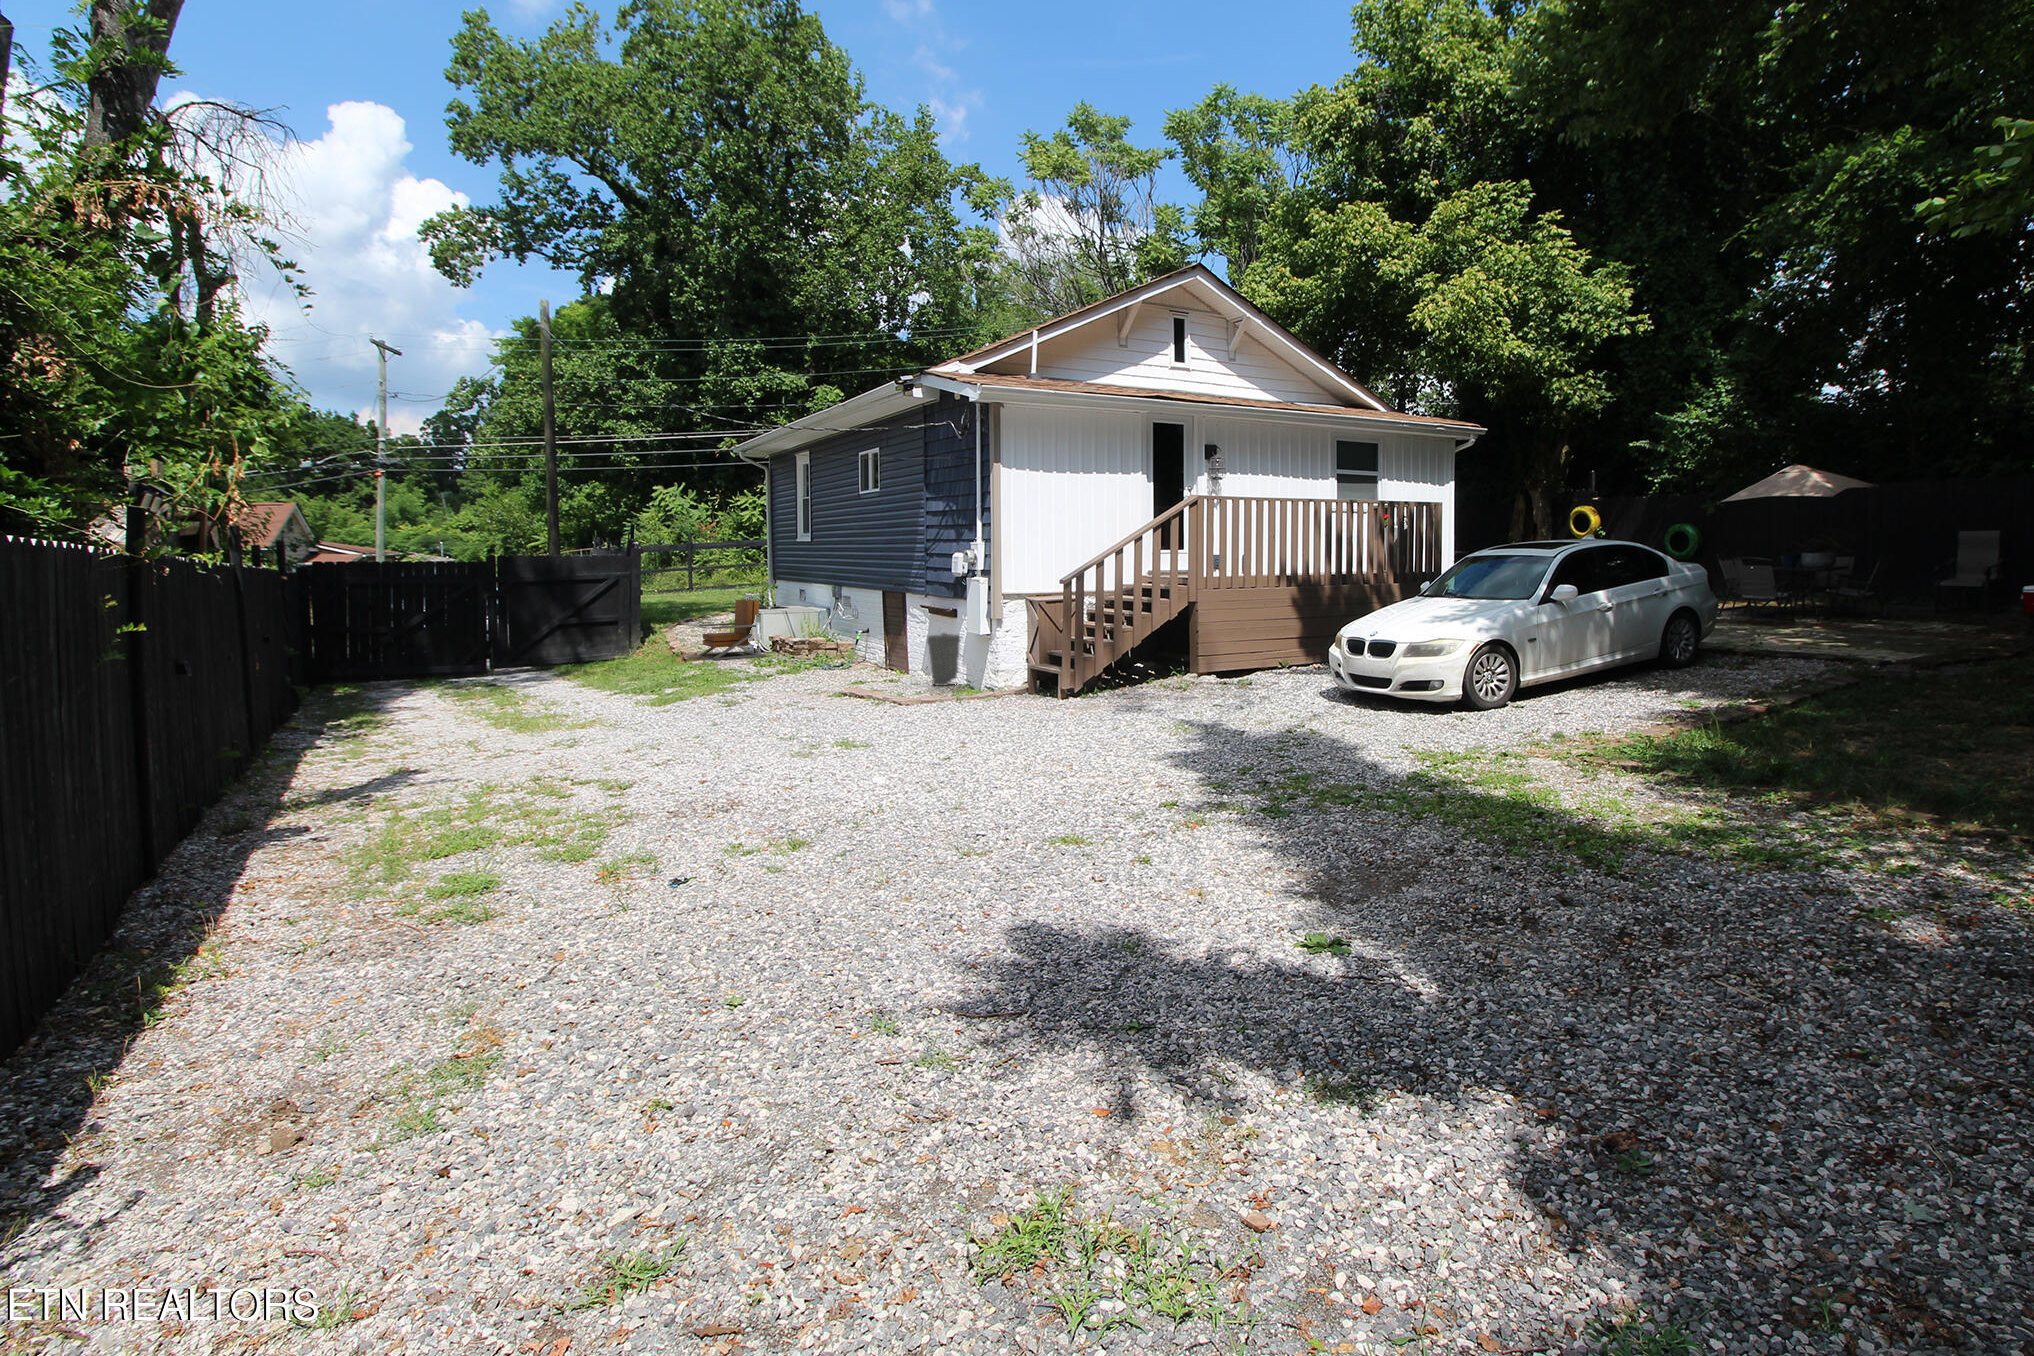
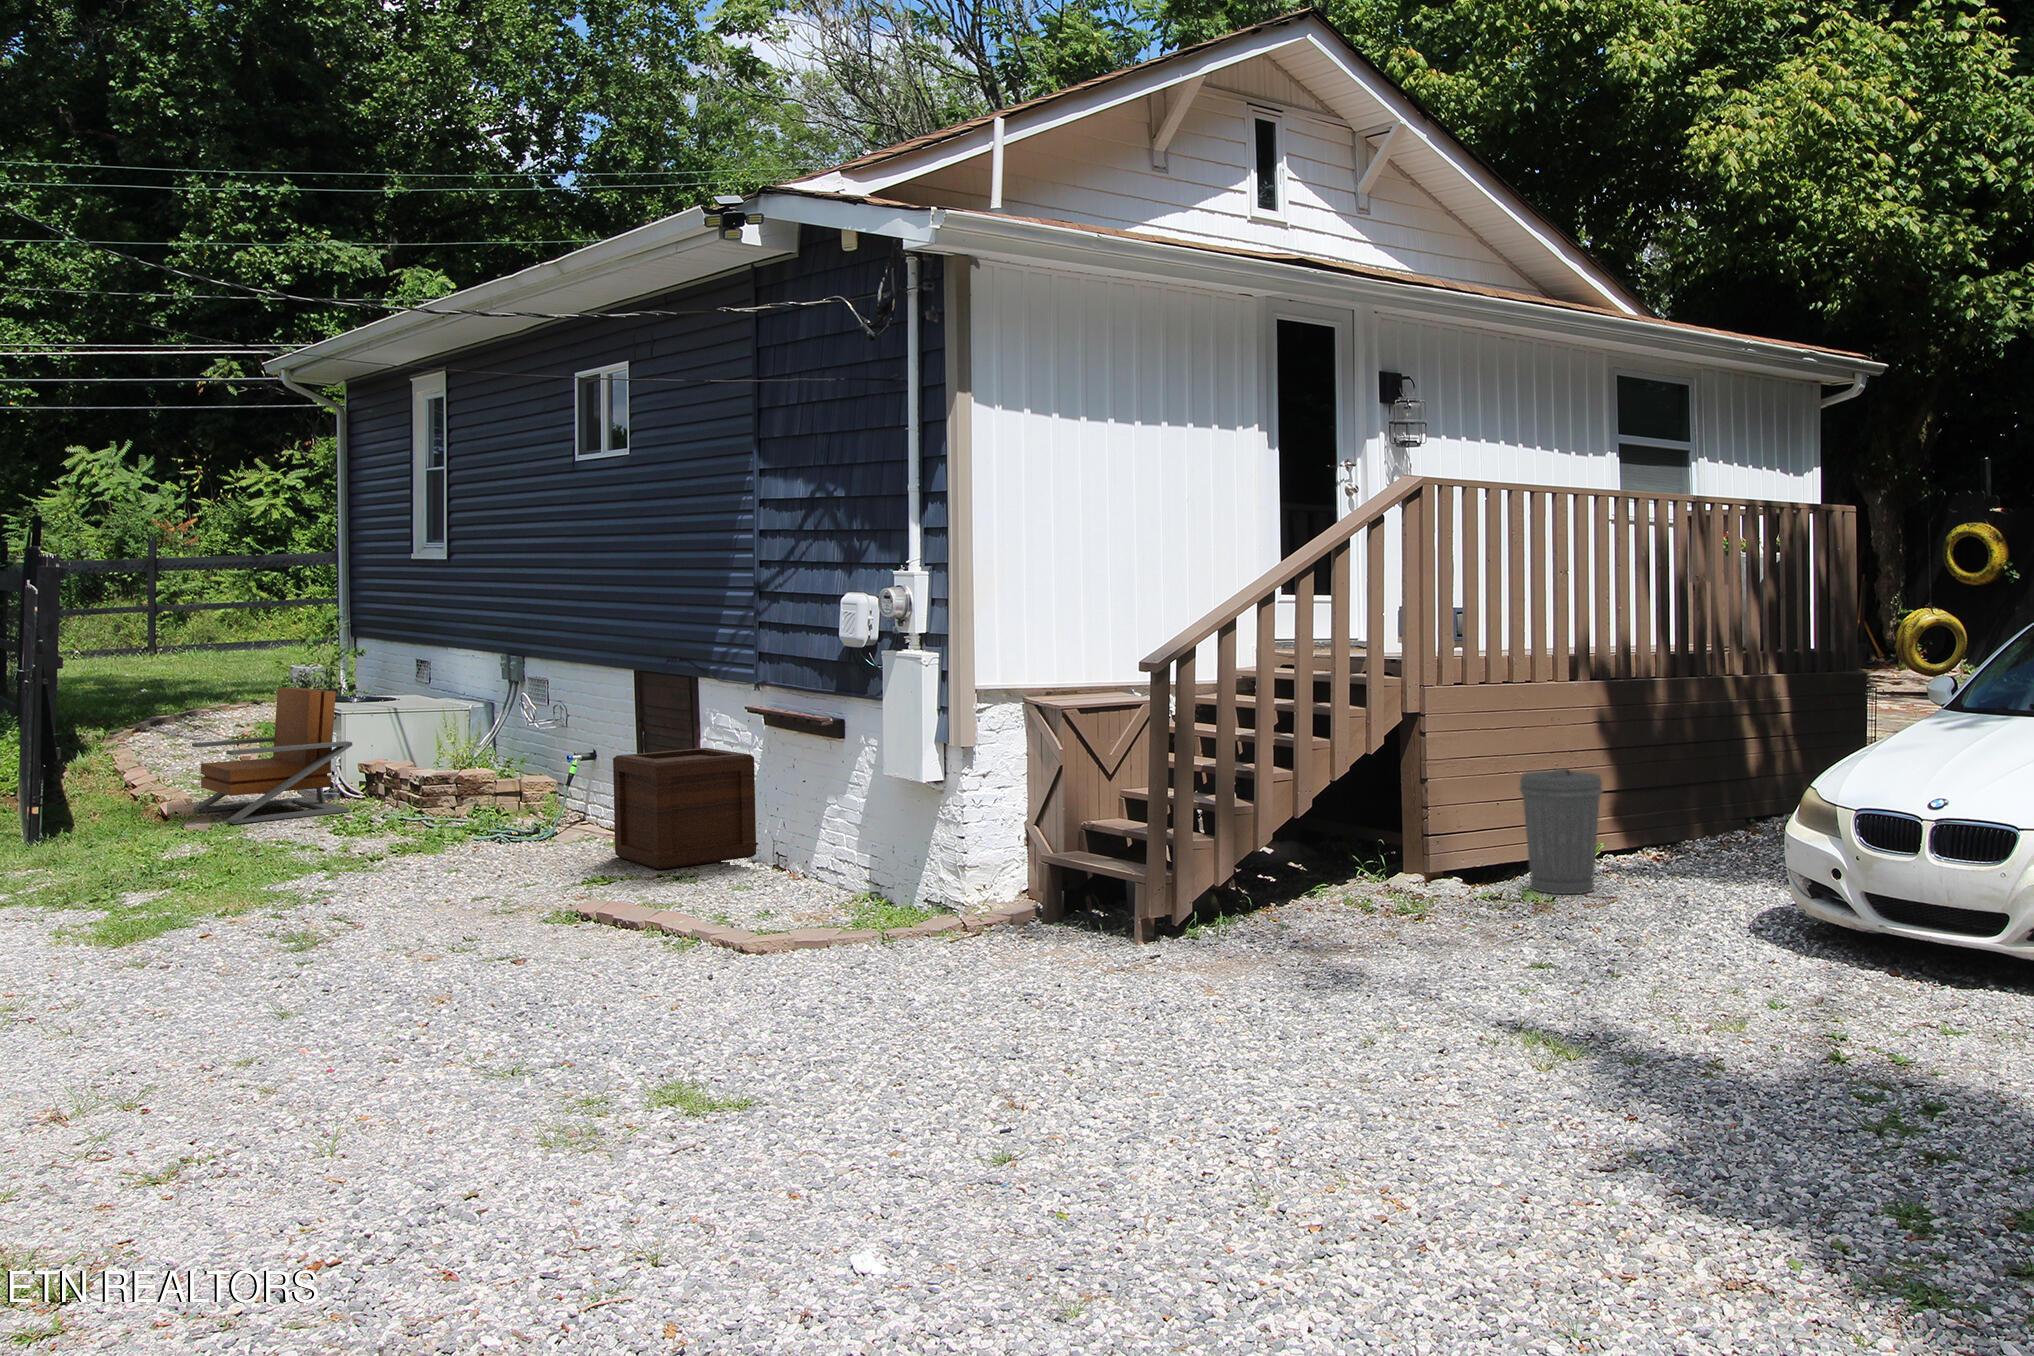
wooden crate: none [867,624,929,676] -> present [613,748,756,870]
trash can: present [927,633,960,686] -> present [1519,769,1603,894]

